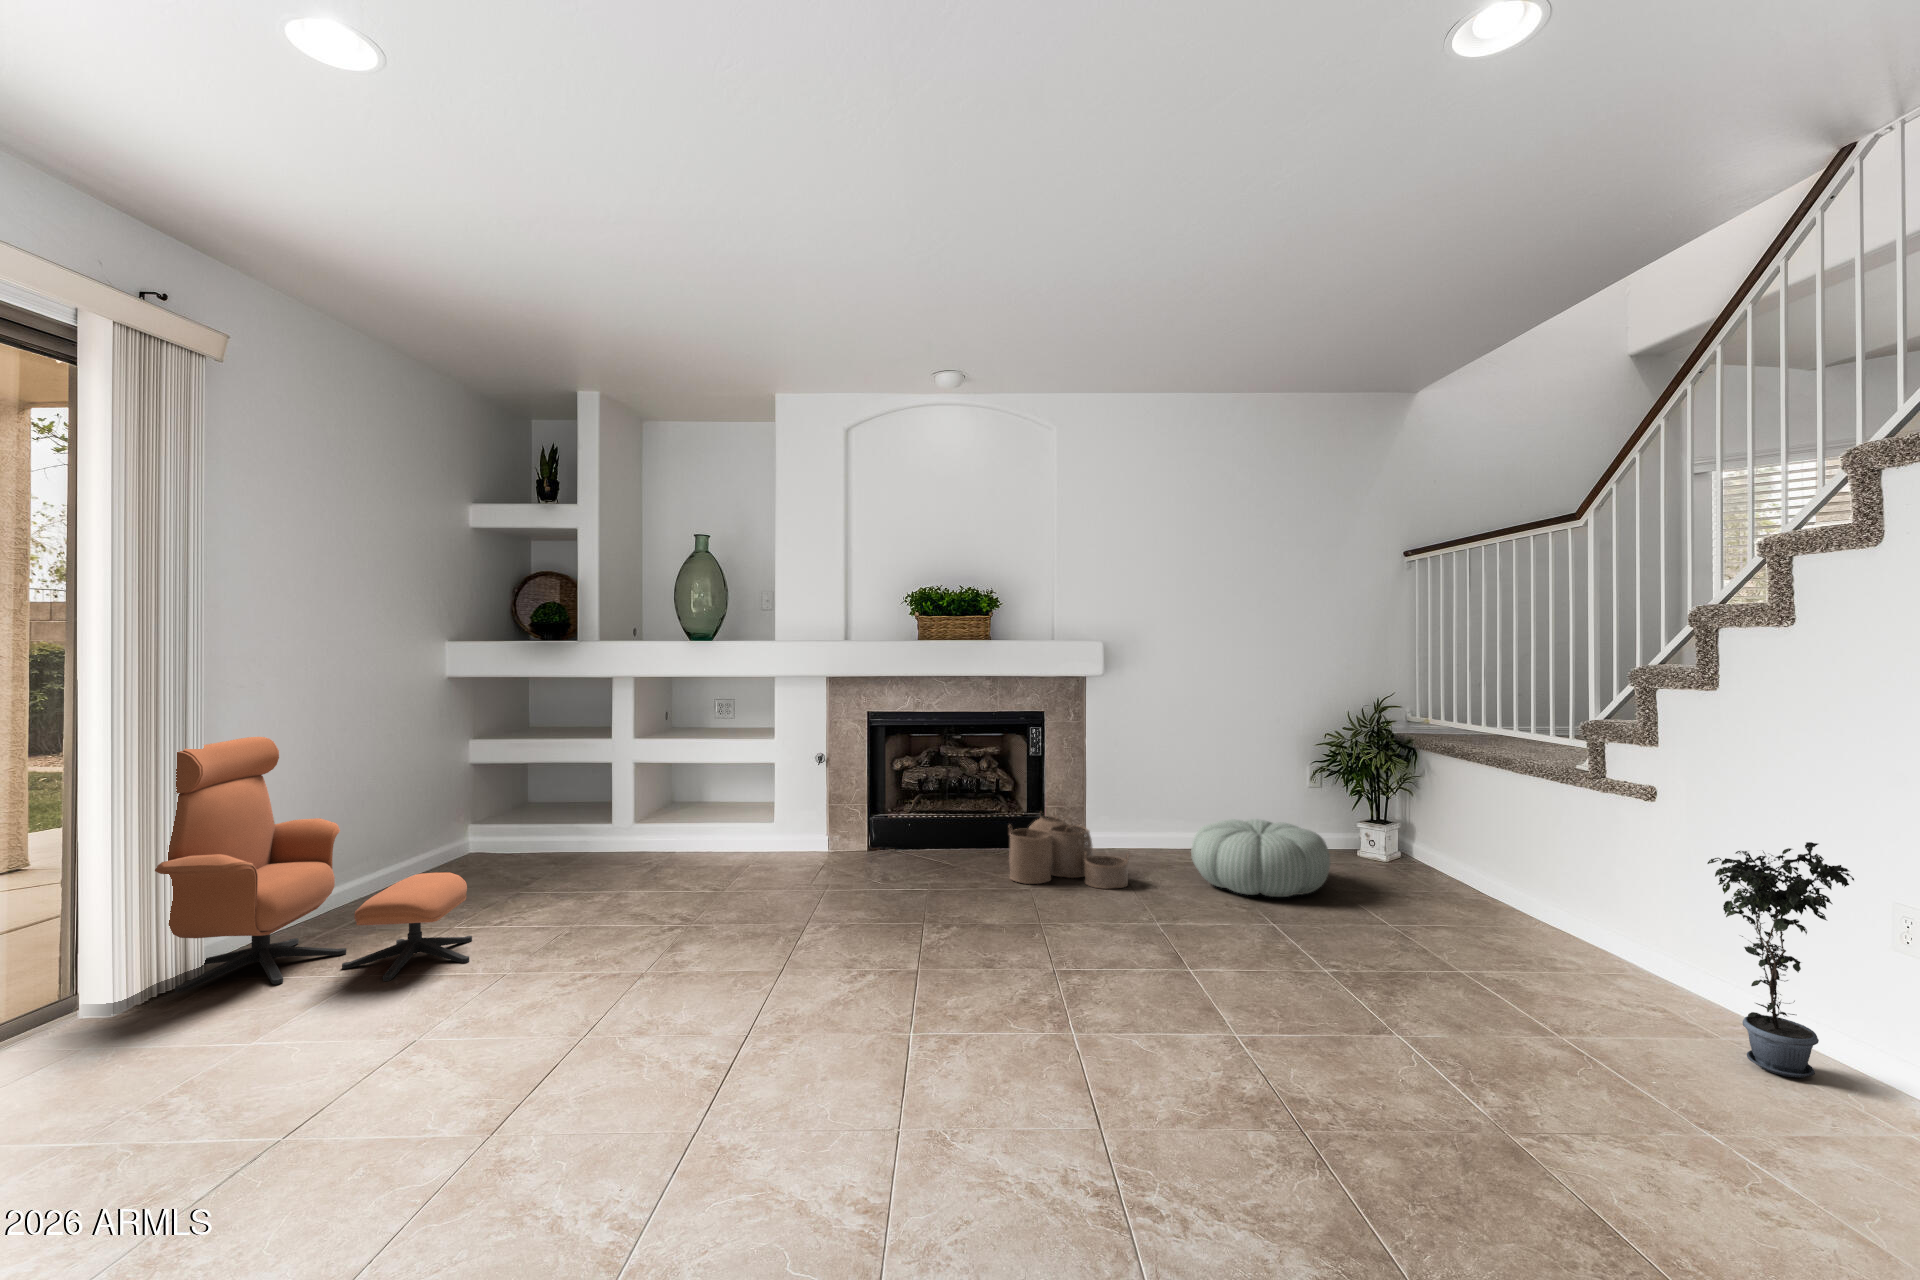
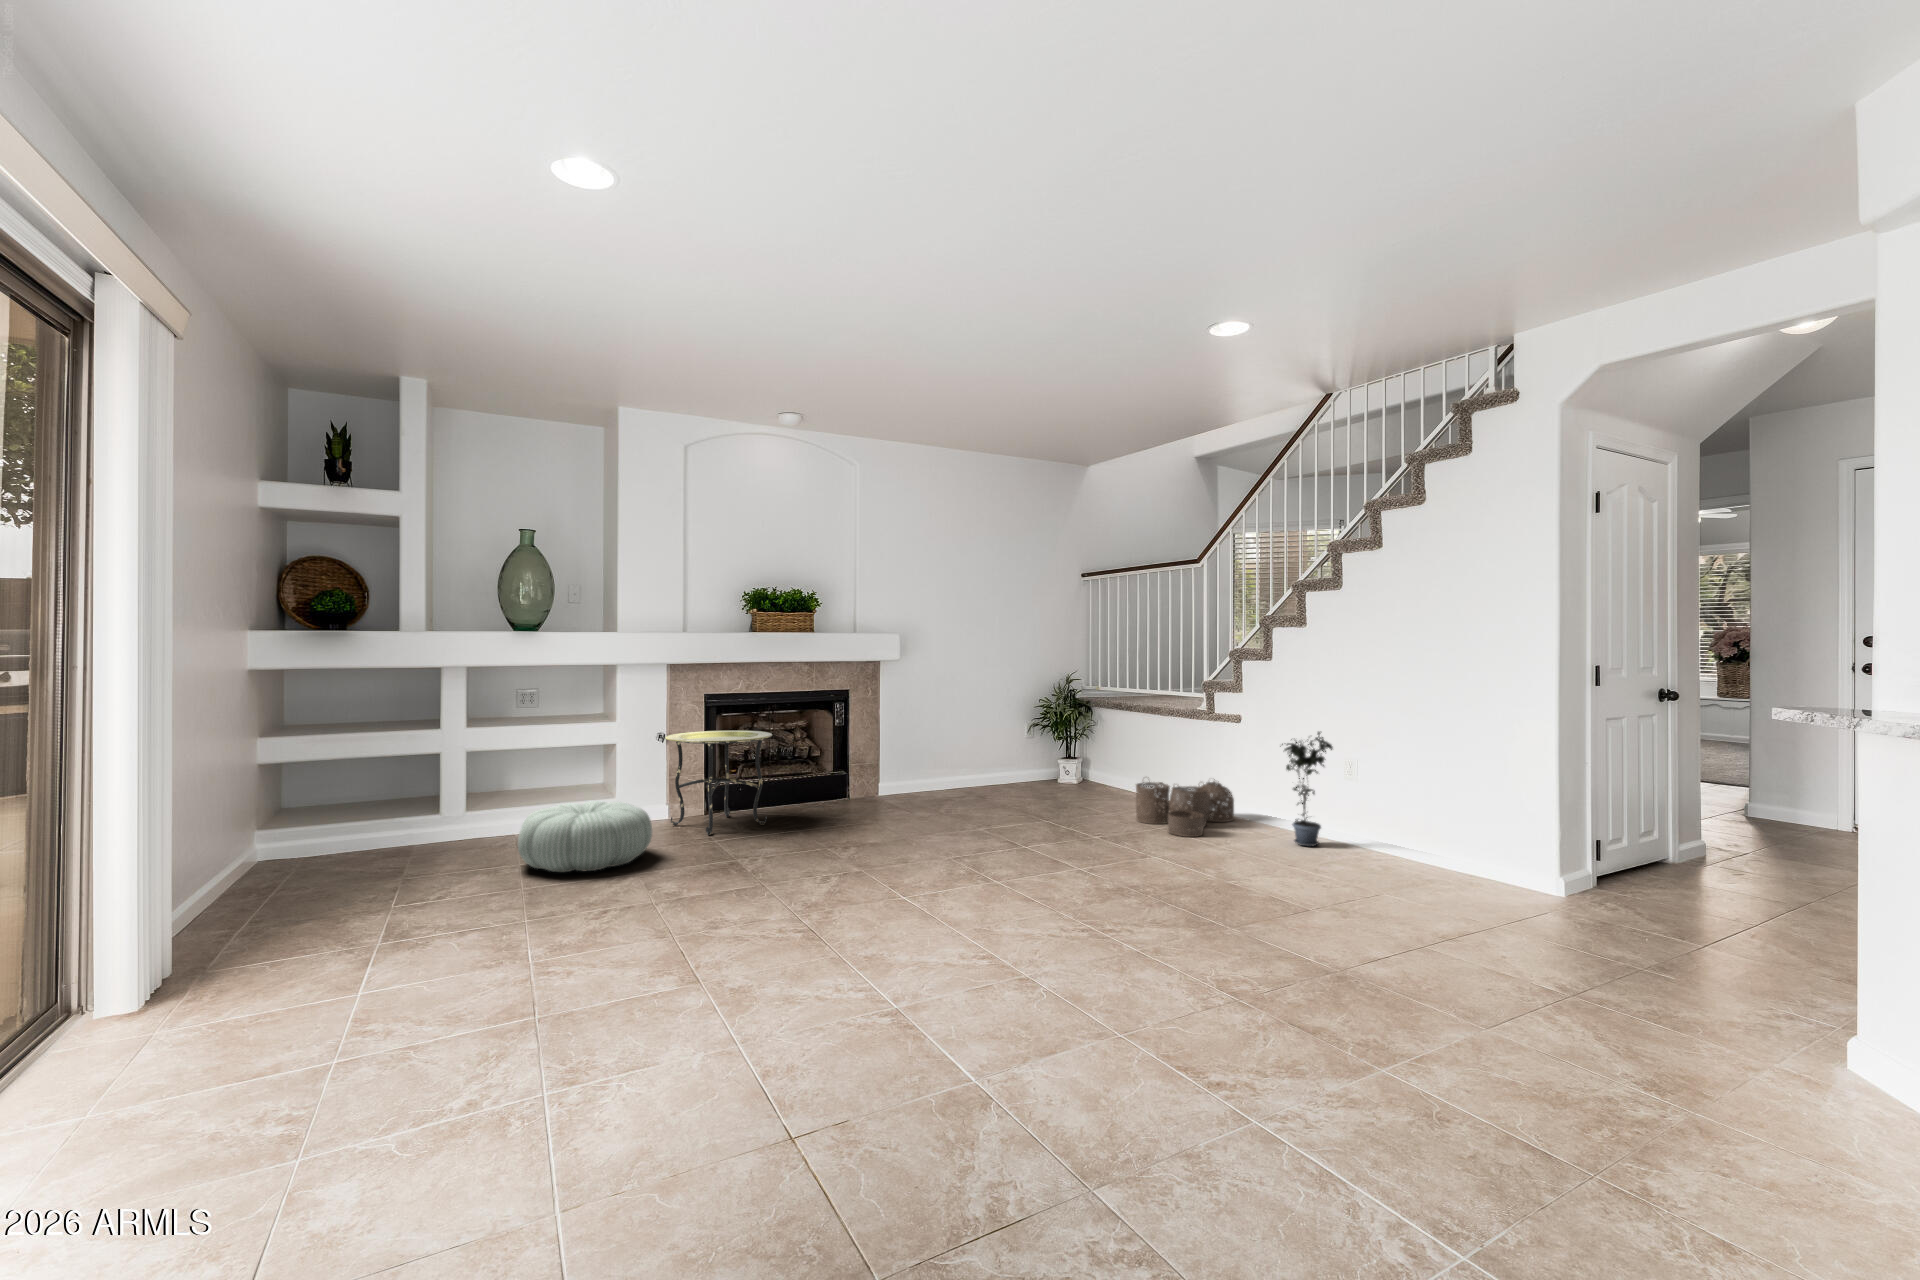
lounge chair: present [155,737,472,992] -> none [192,728,487,964]
side table: none [792,756,918,884] -> present [665,730,772,835]
woven basket: present [1009,812,1128,889] -> present [1136,779,1234,837]
pouf: present [1191,819,1330,897] -> present [518,801,652,872]

